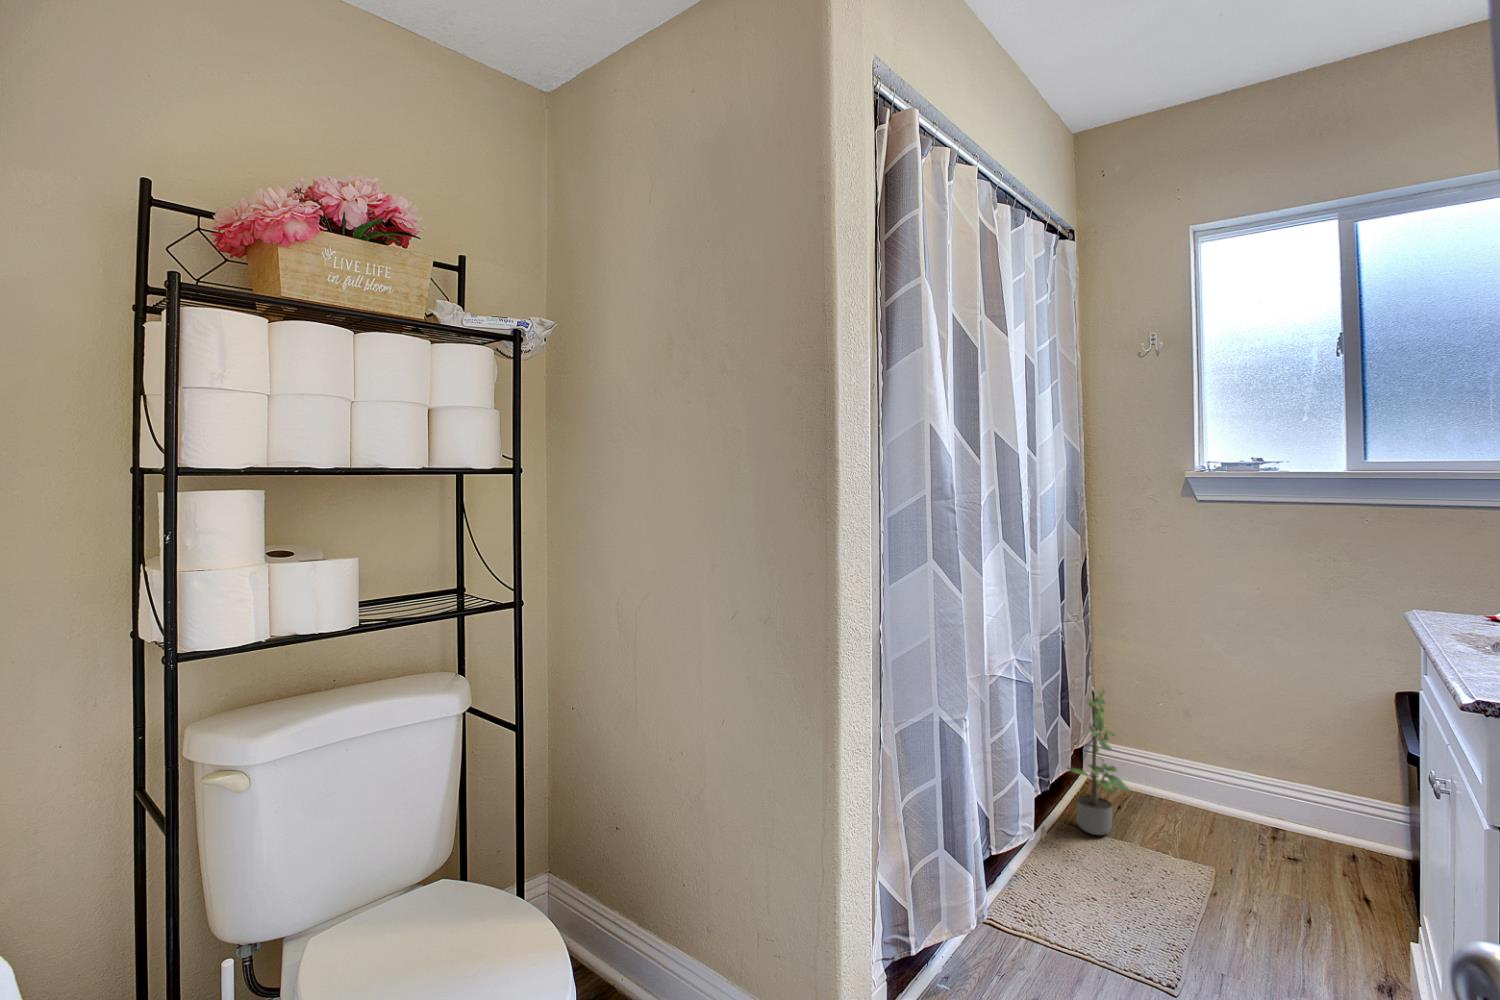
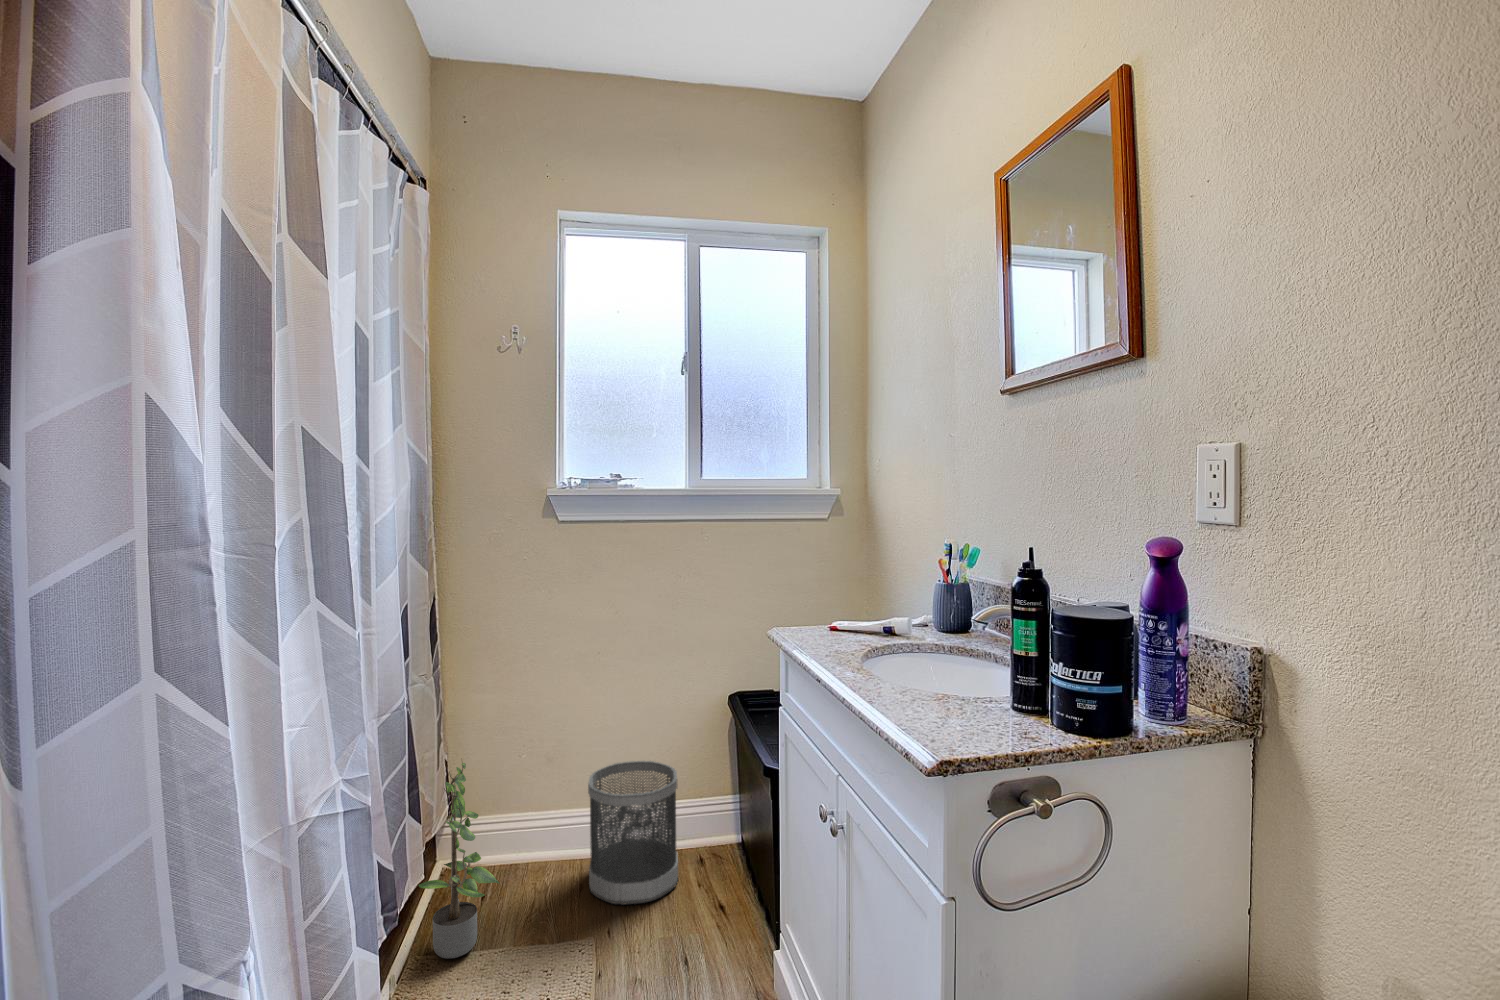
wastebasket: none [1221,732,1326,866] -> present [588,761,678,905]

